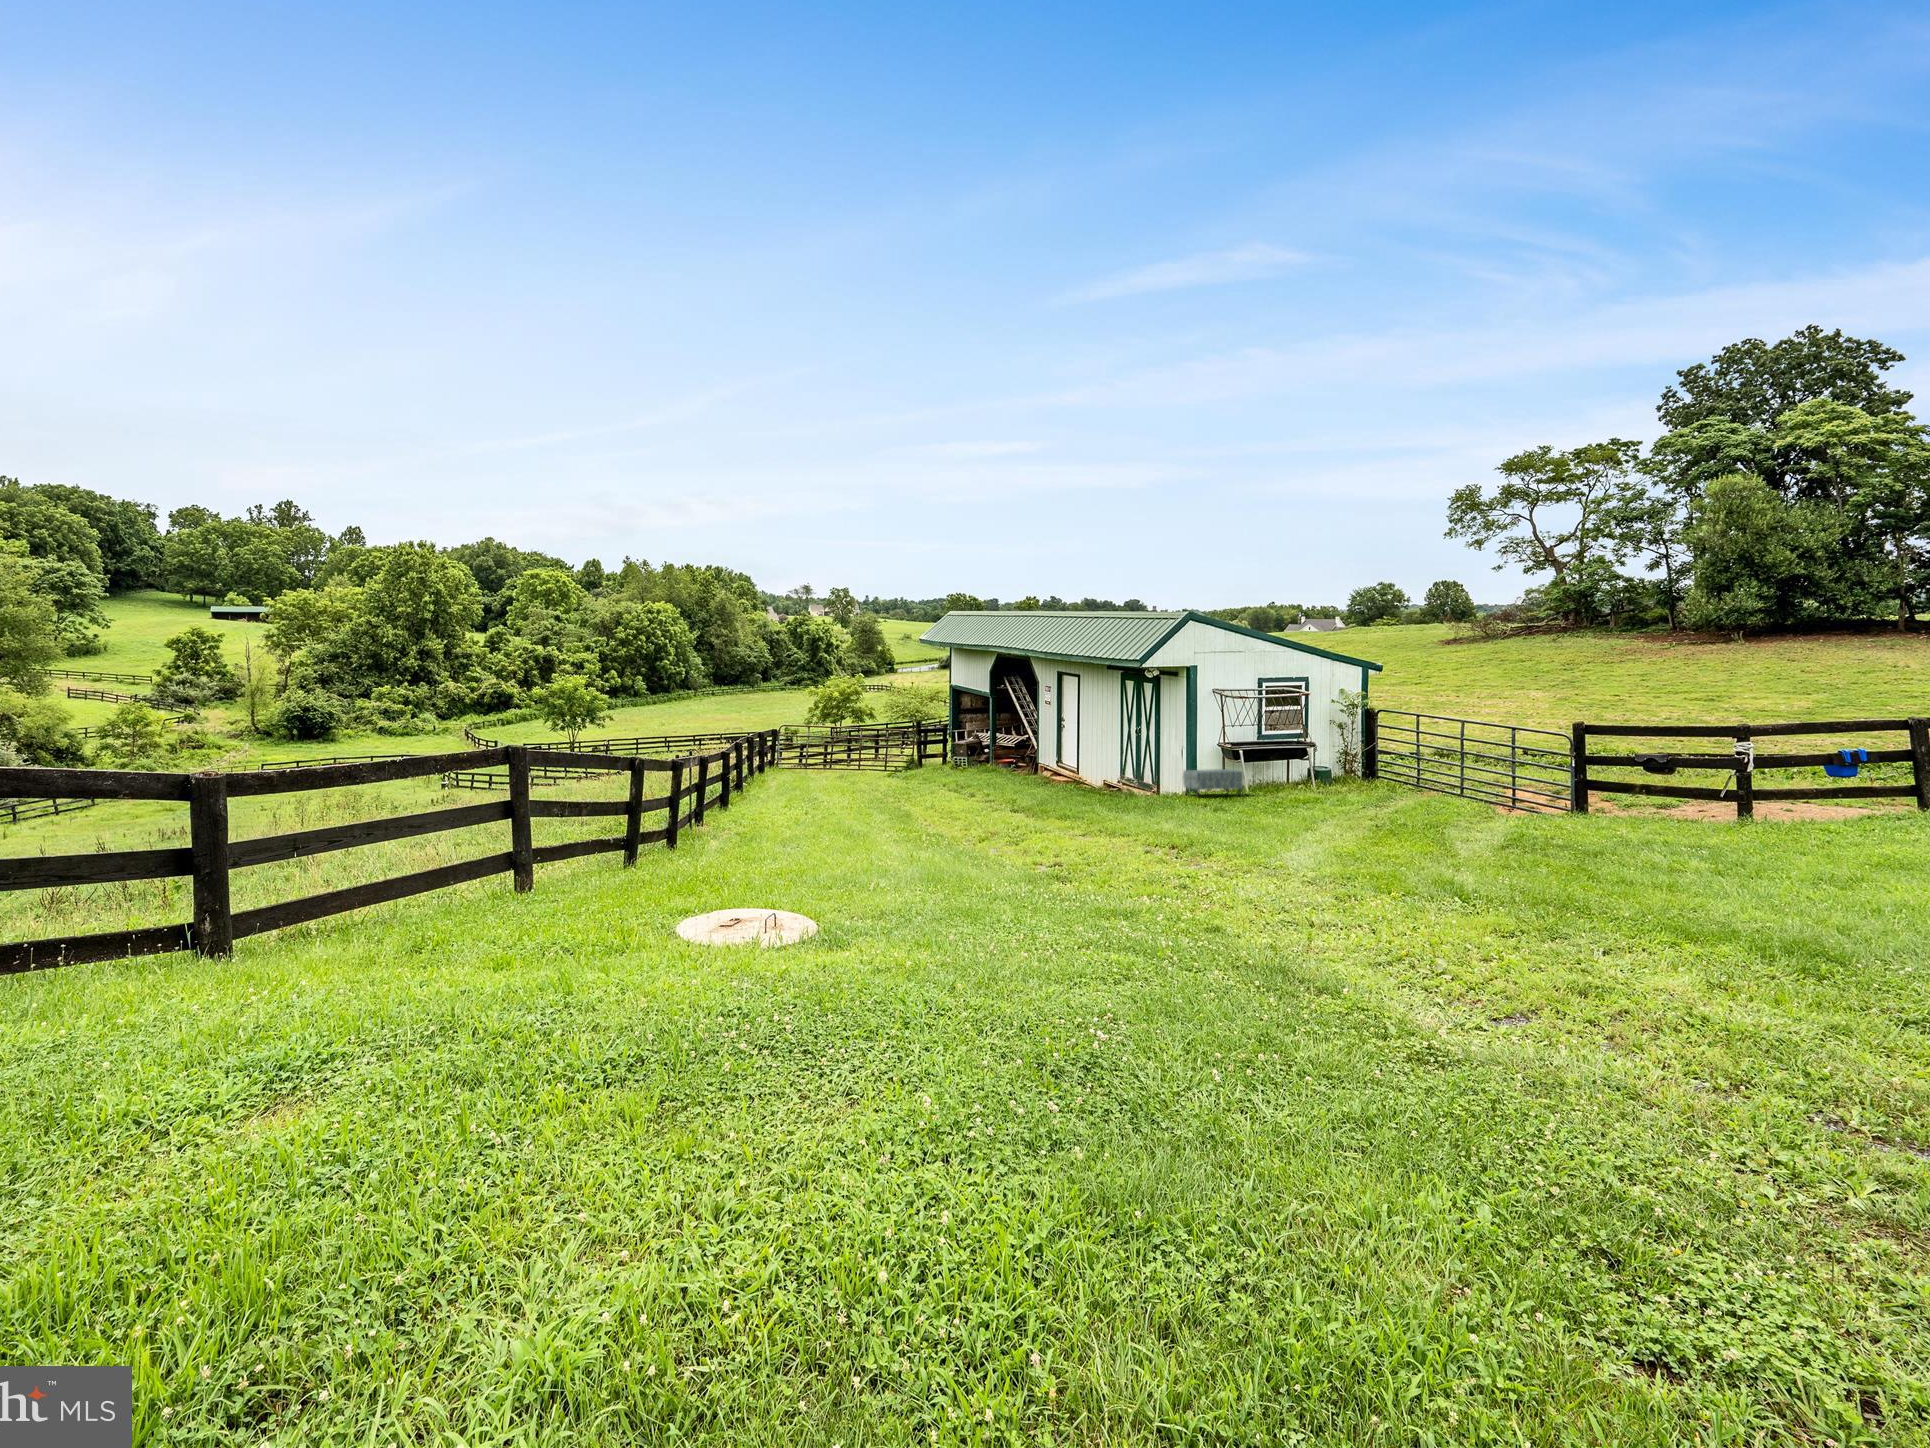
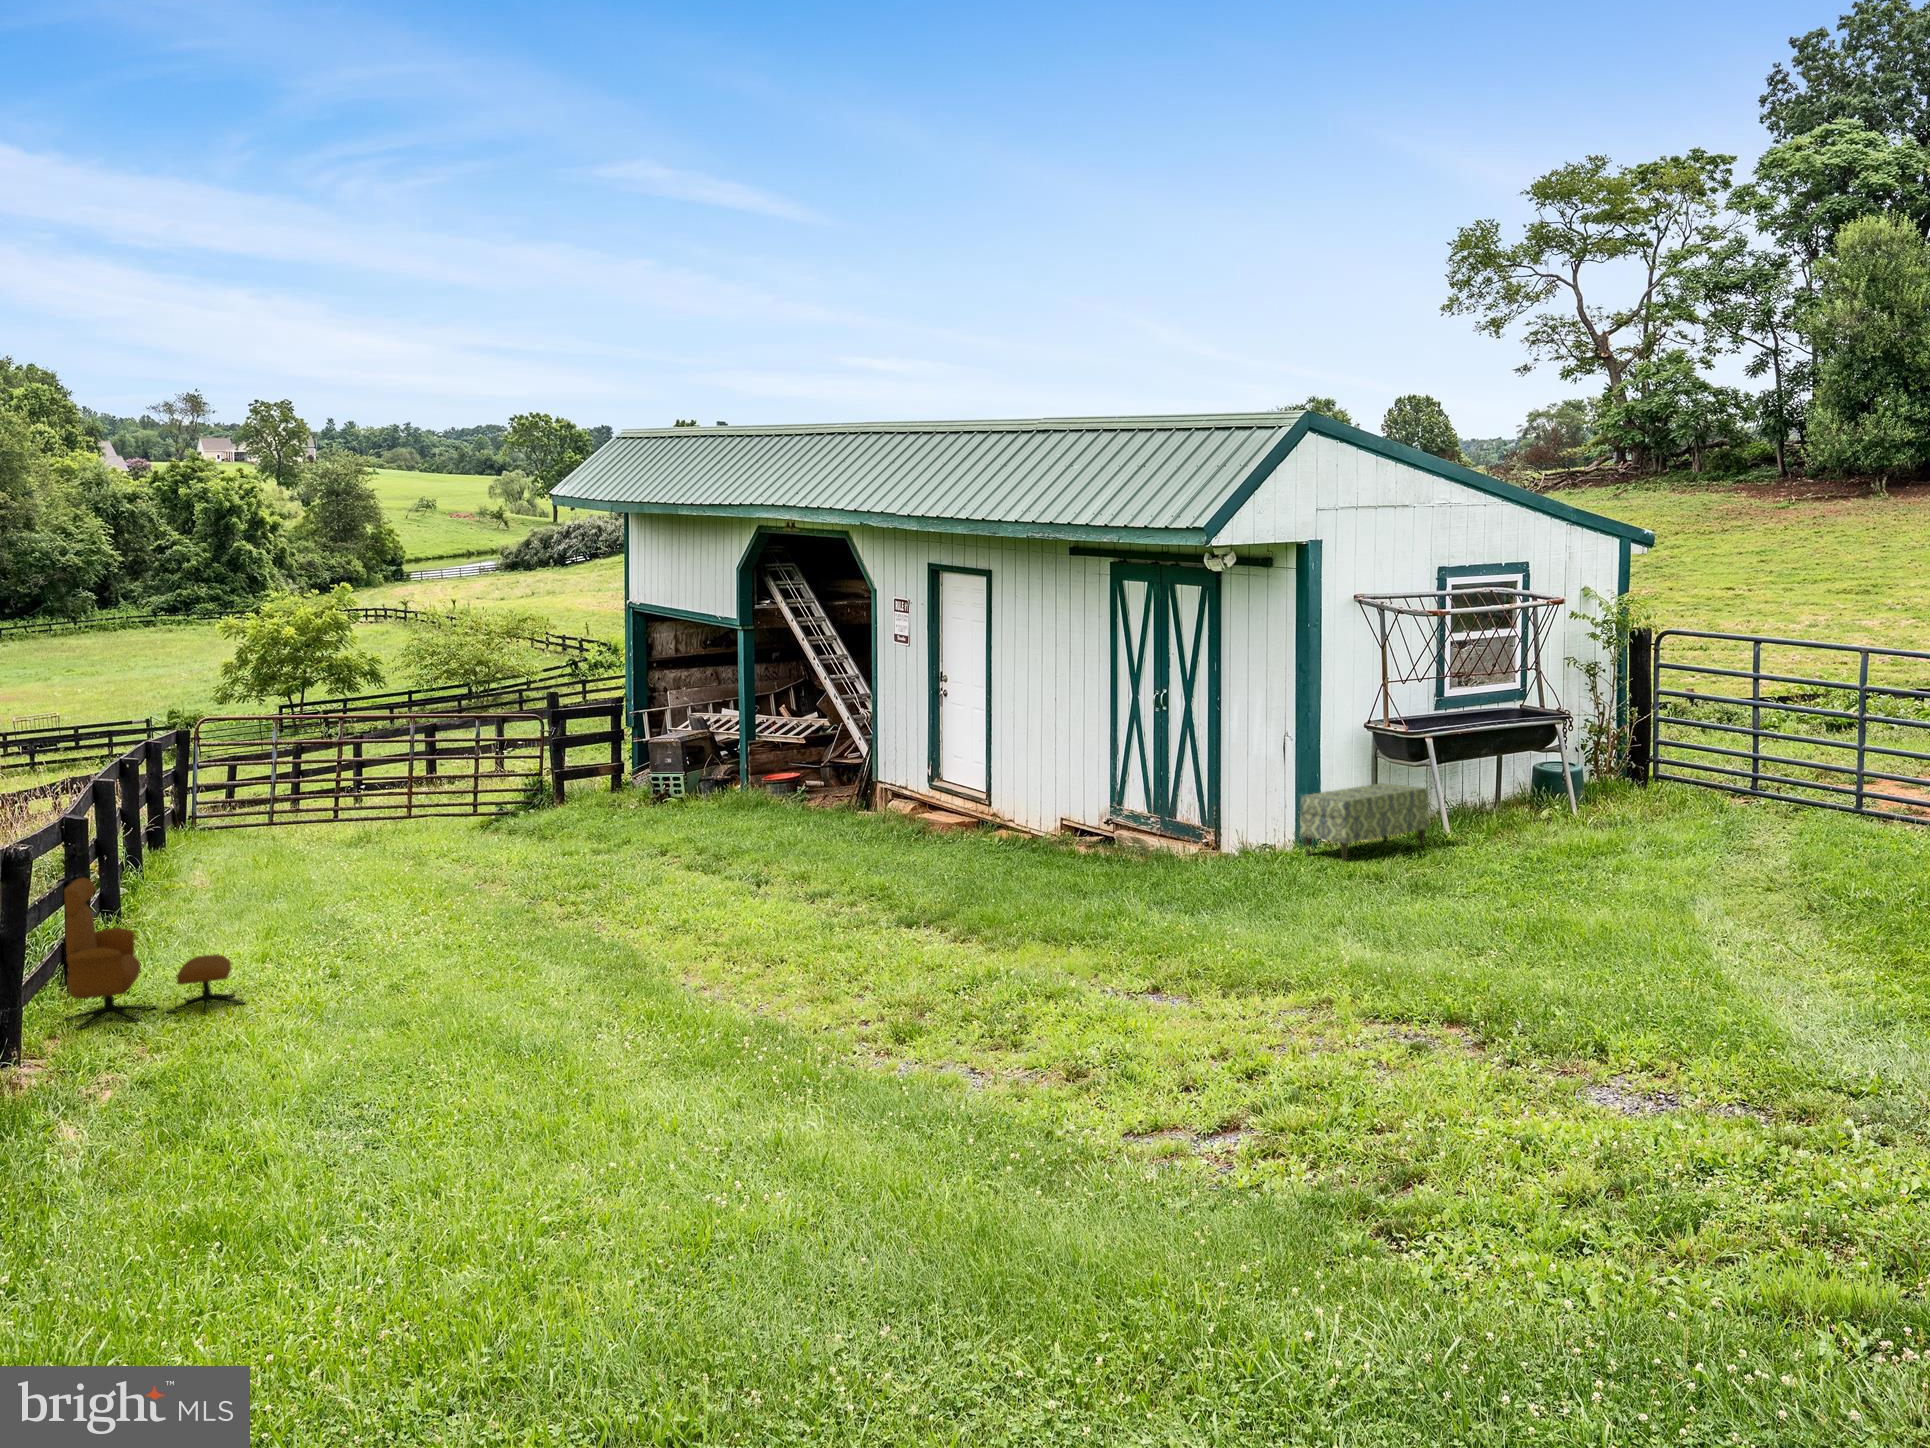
lounge chair: none [744,759,793,802] -> present [63,878,245,1029]

